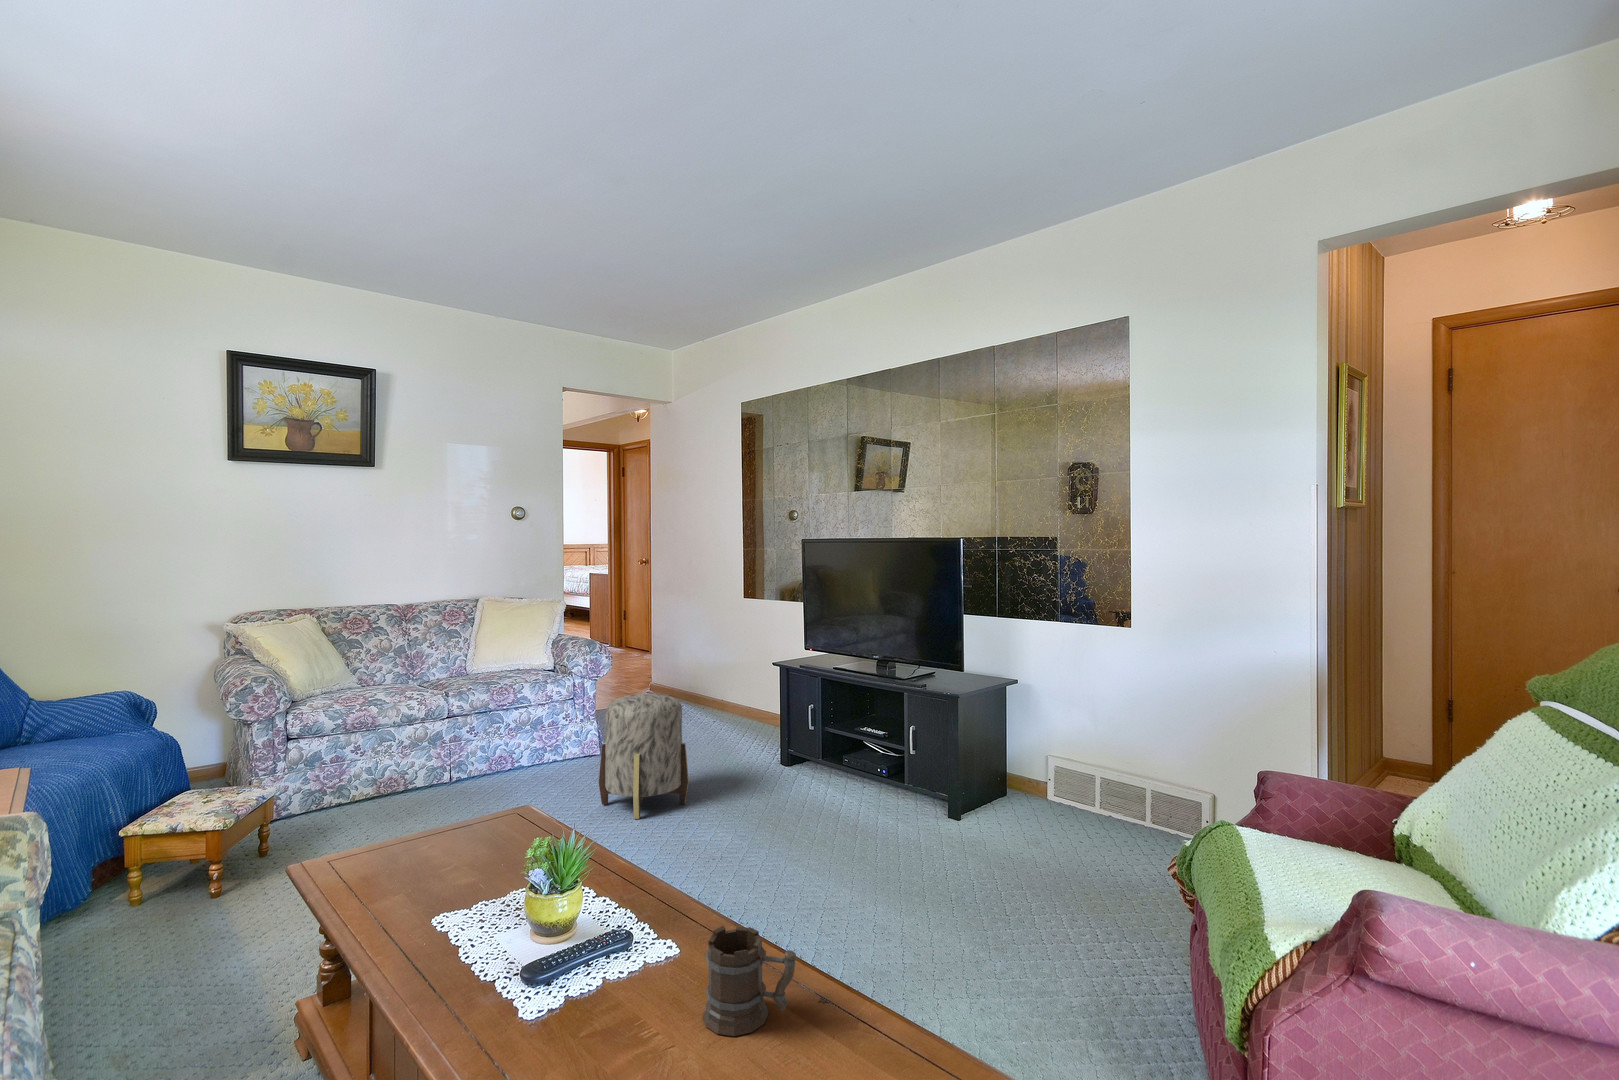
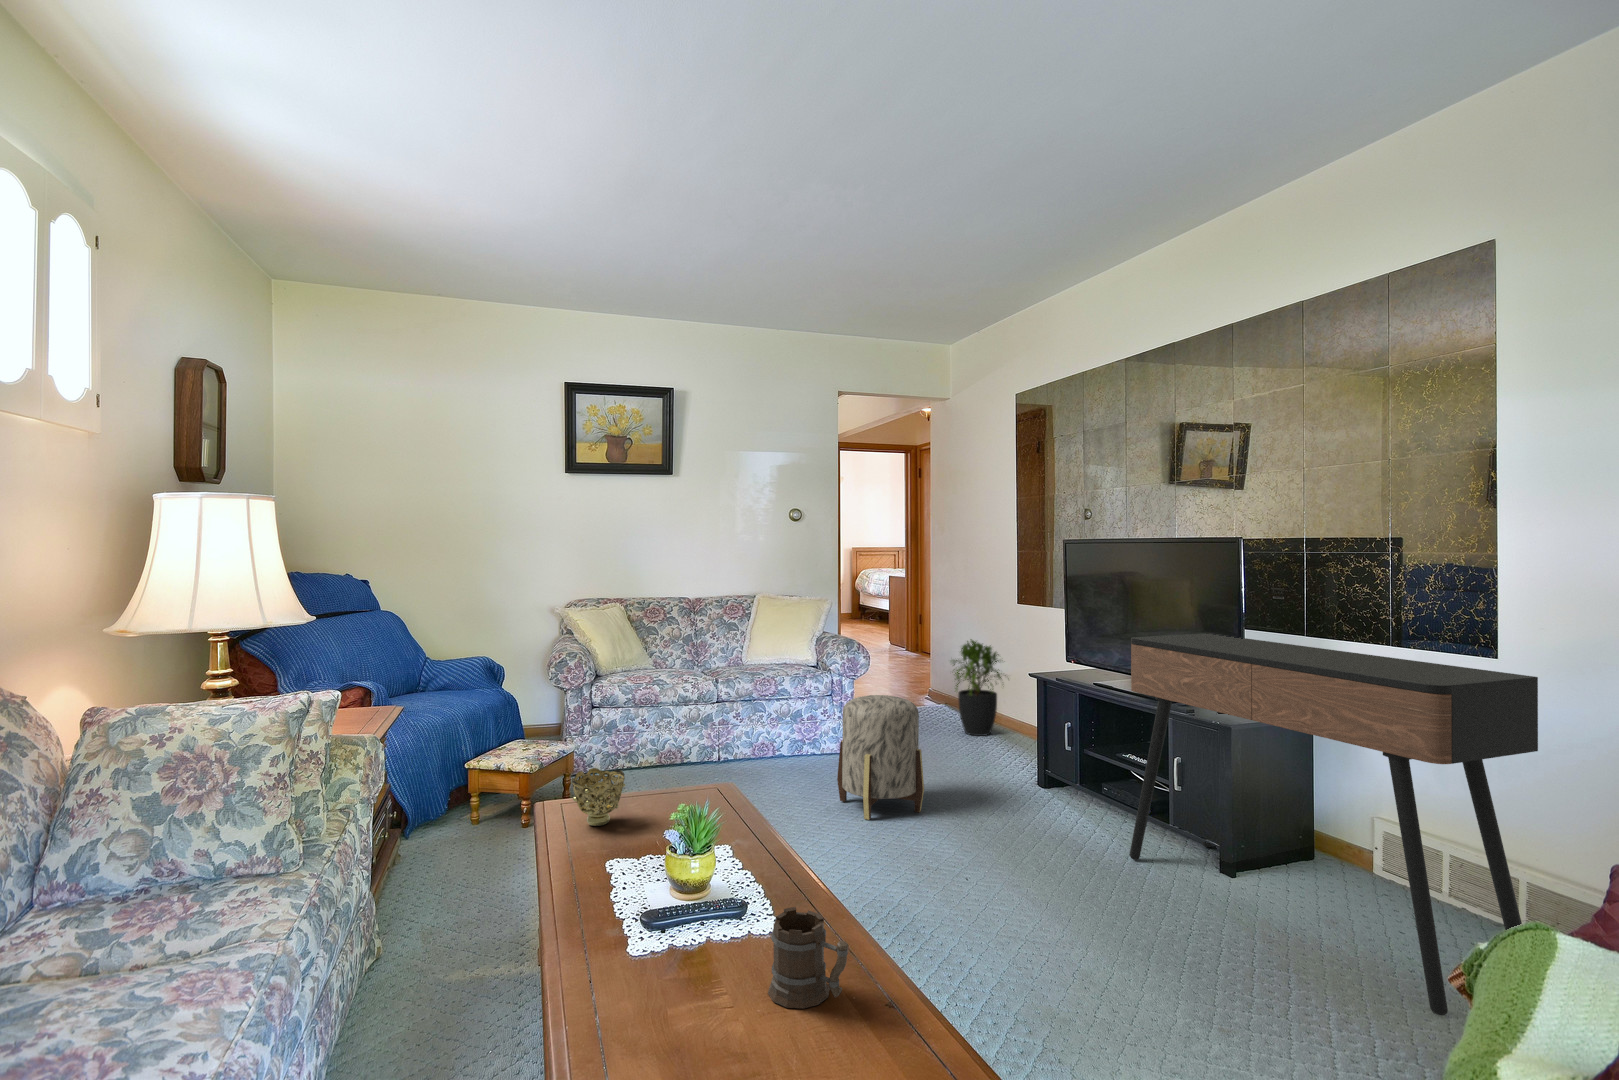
console table: none [880,618,1176,898] -> present [1129,633,1538,1015]
potted plant: none [679,632,739,724] -> present [952,639,1006,736]
decorative bowl: none [349,809,422,880] -> present [572,768,625,826]

